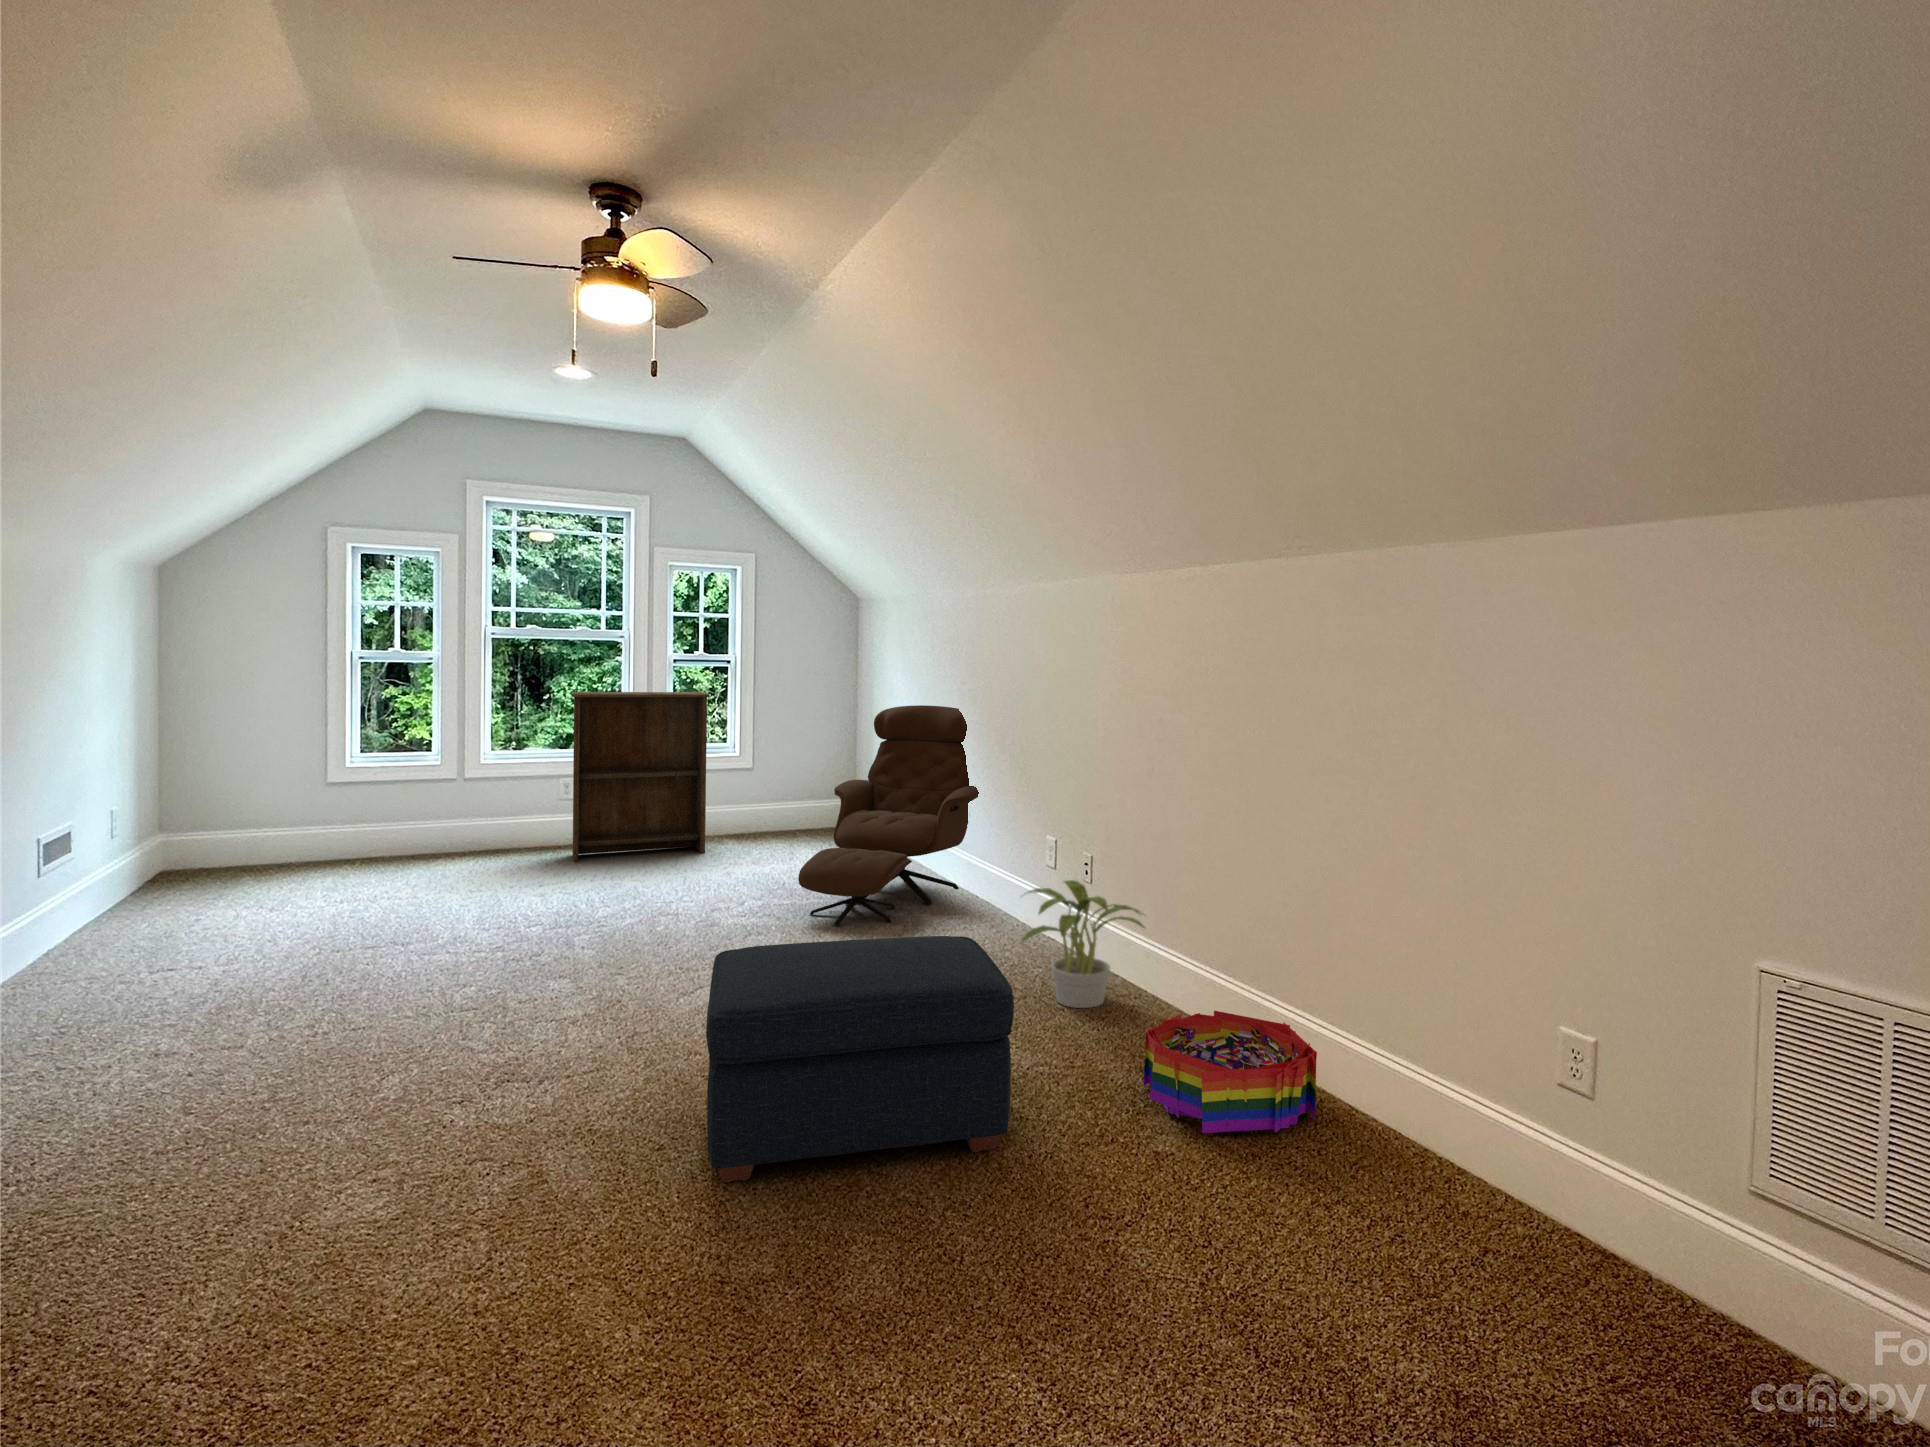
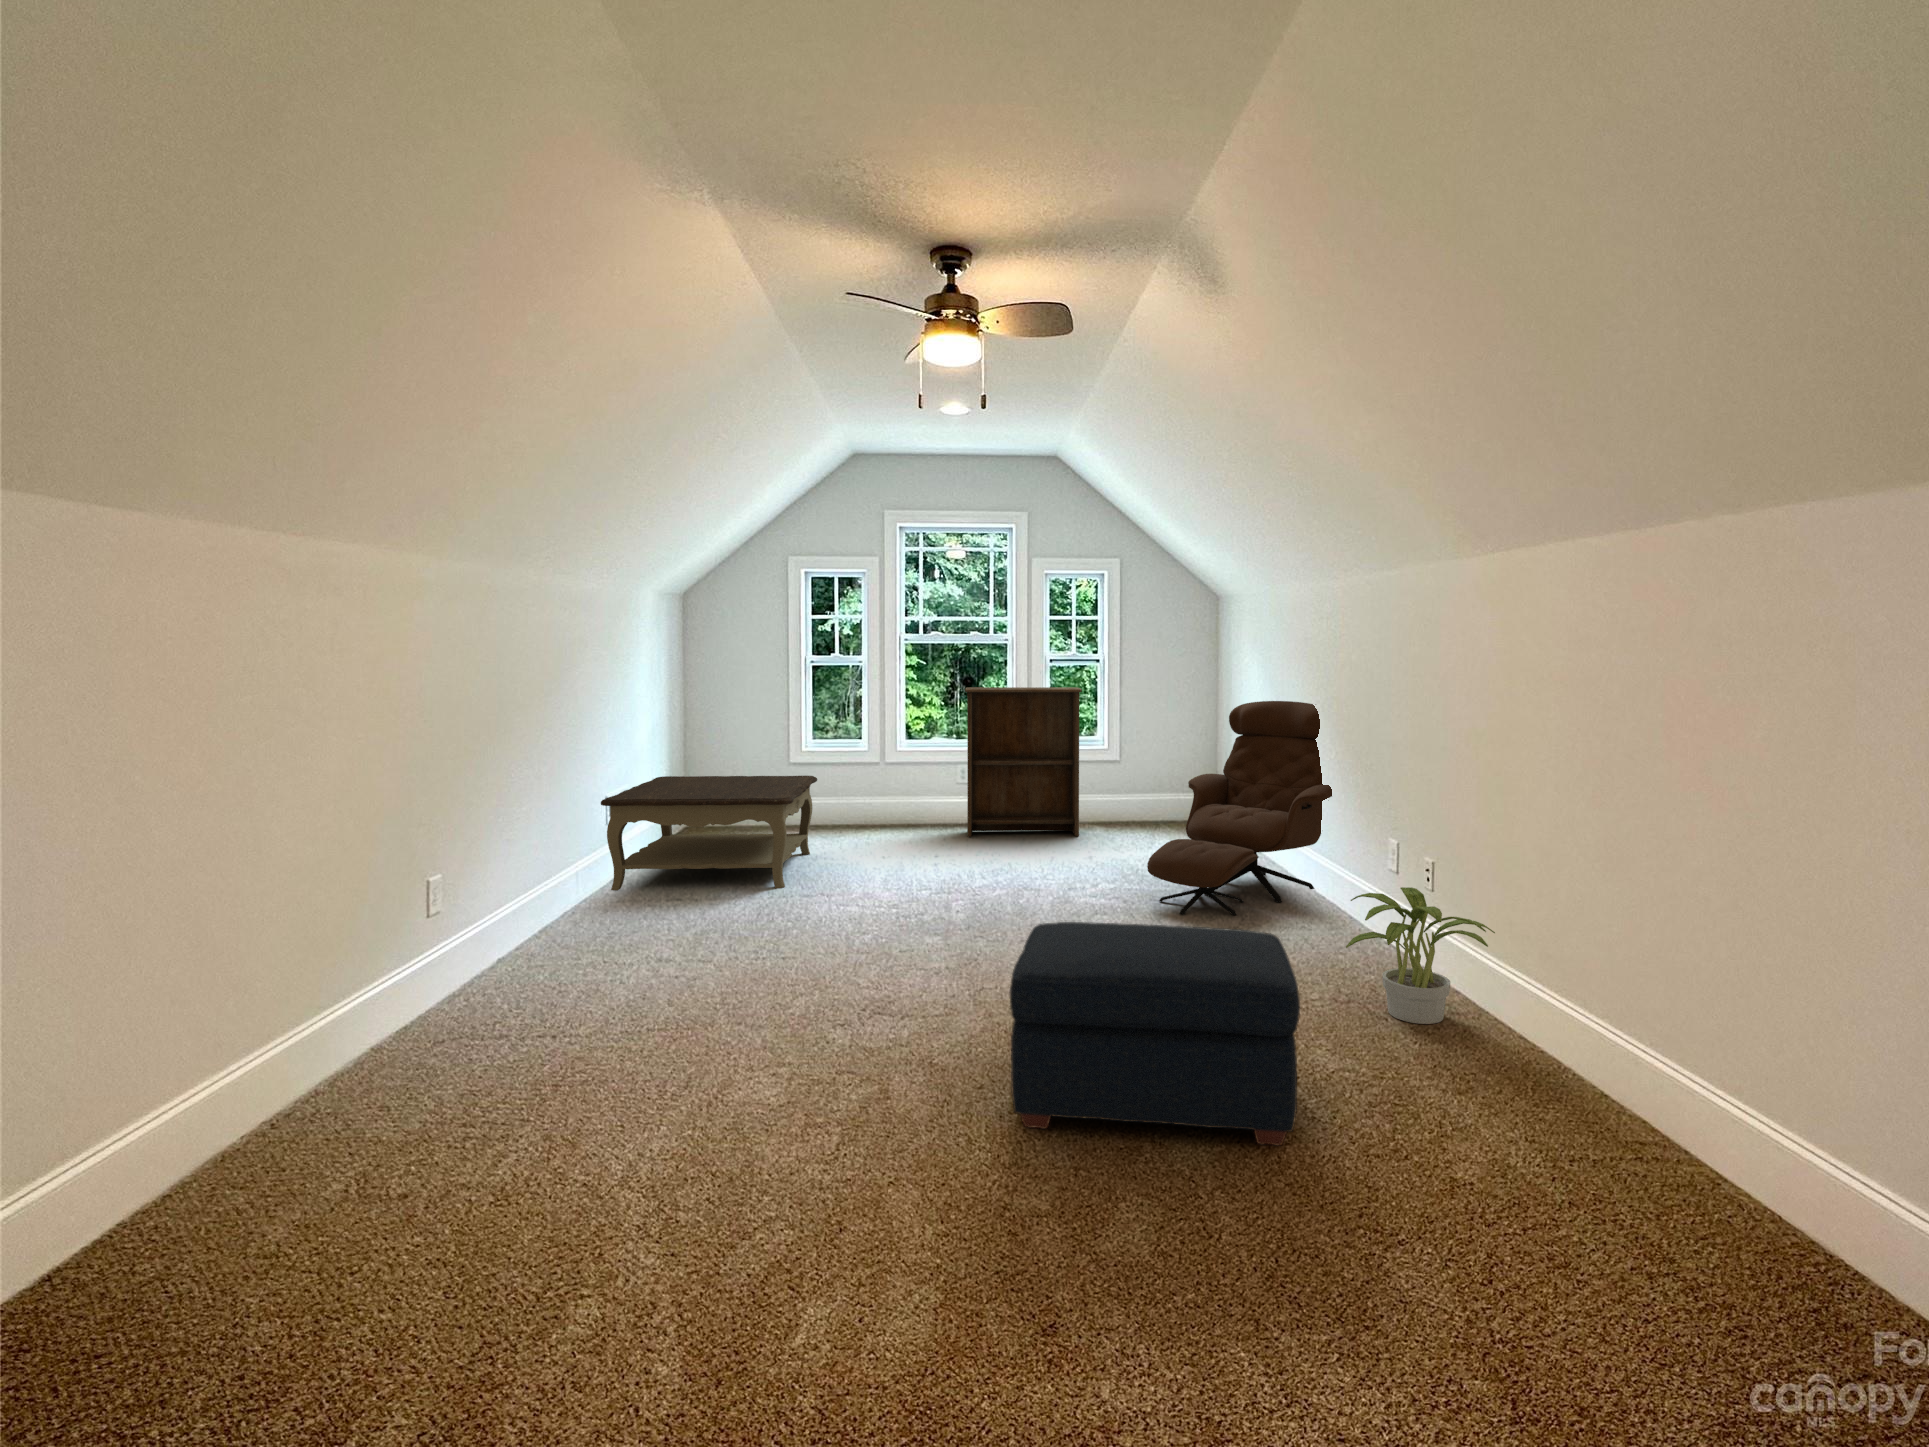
coffee table: none [36,799,377,967] -> present [601,776,817,891]
storage bin: present [1144,1011,1317,1133] -> none [1461,1041,1675,1188]

